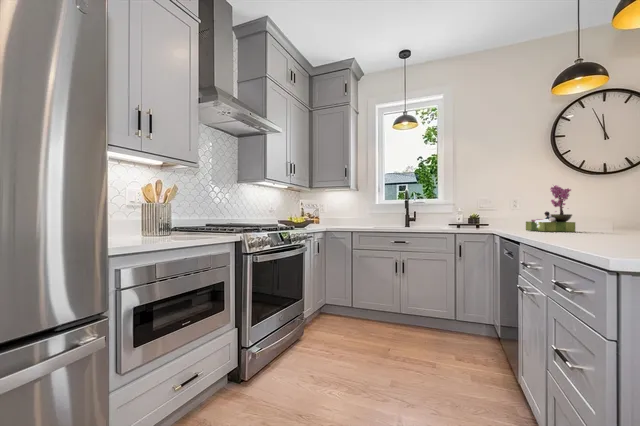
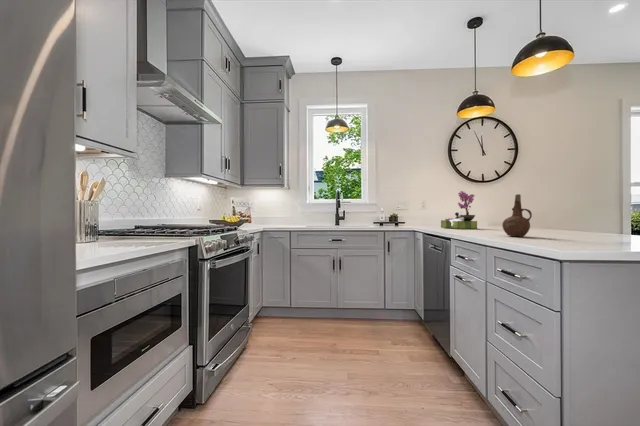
ceramic pitcher: none [580,185,622,239] -> present [502,194,532,236]

